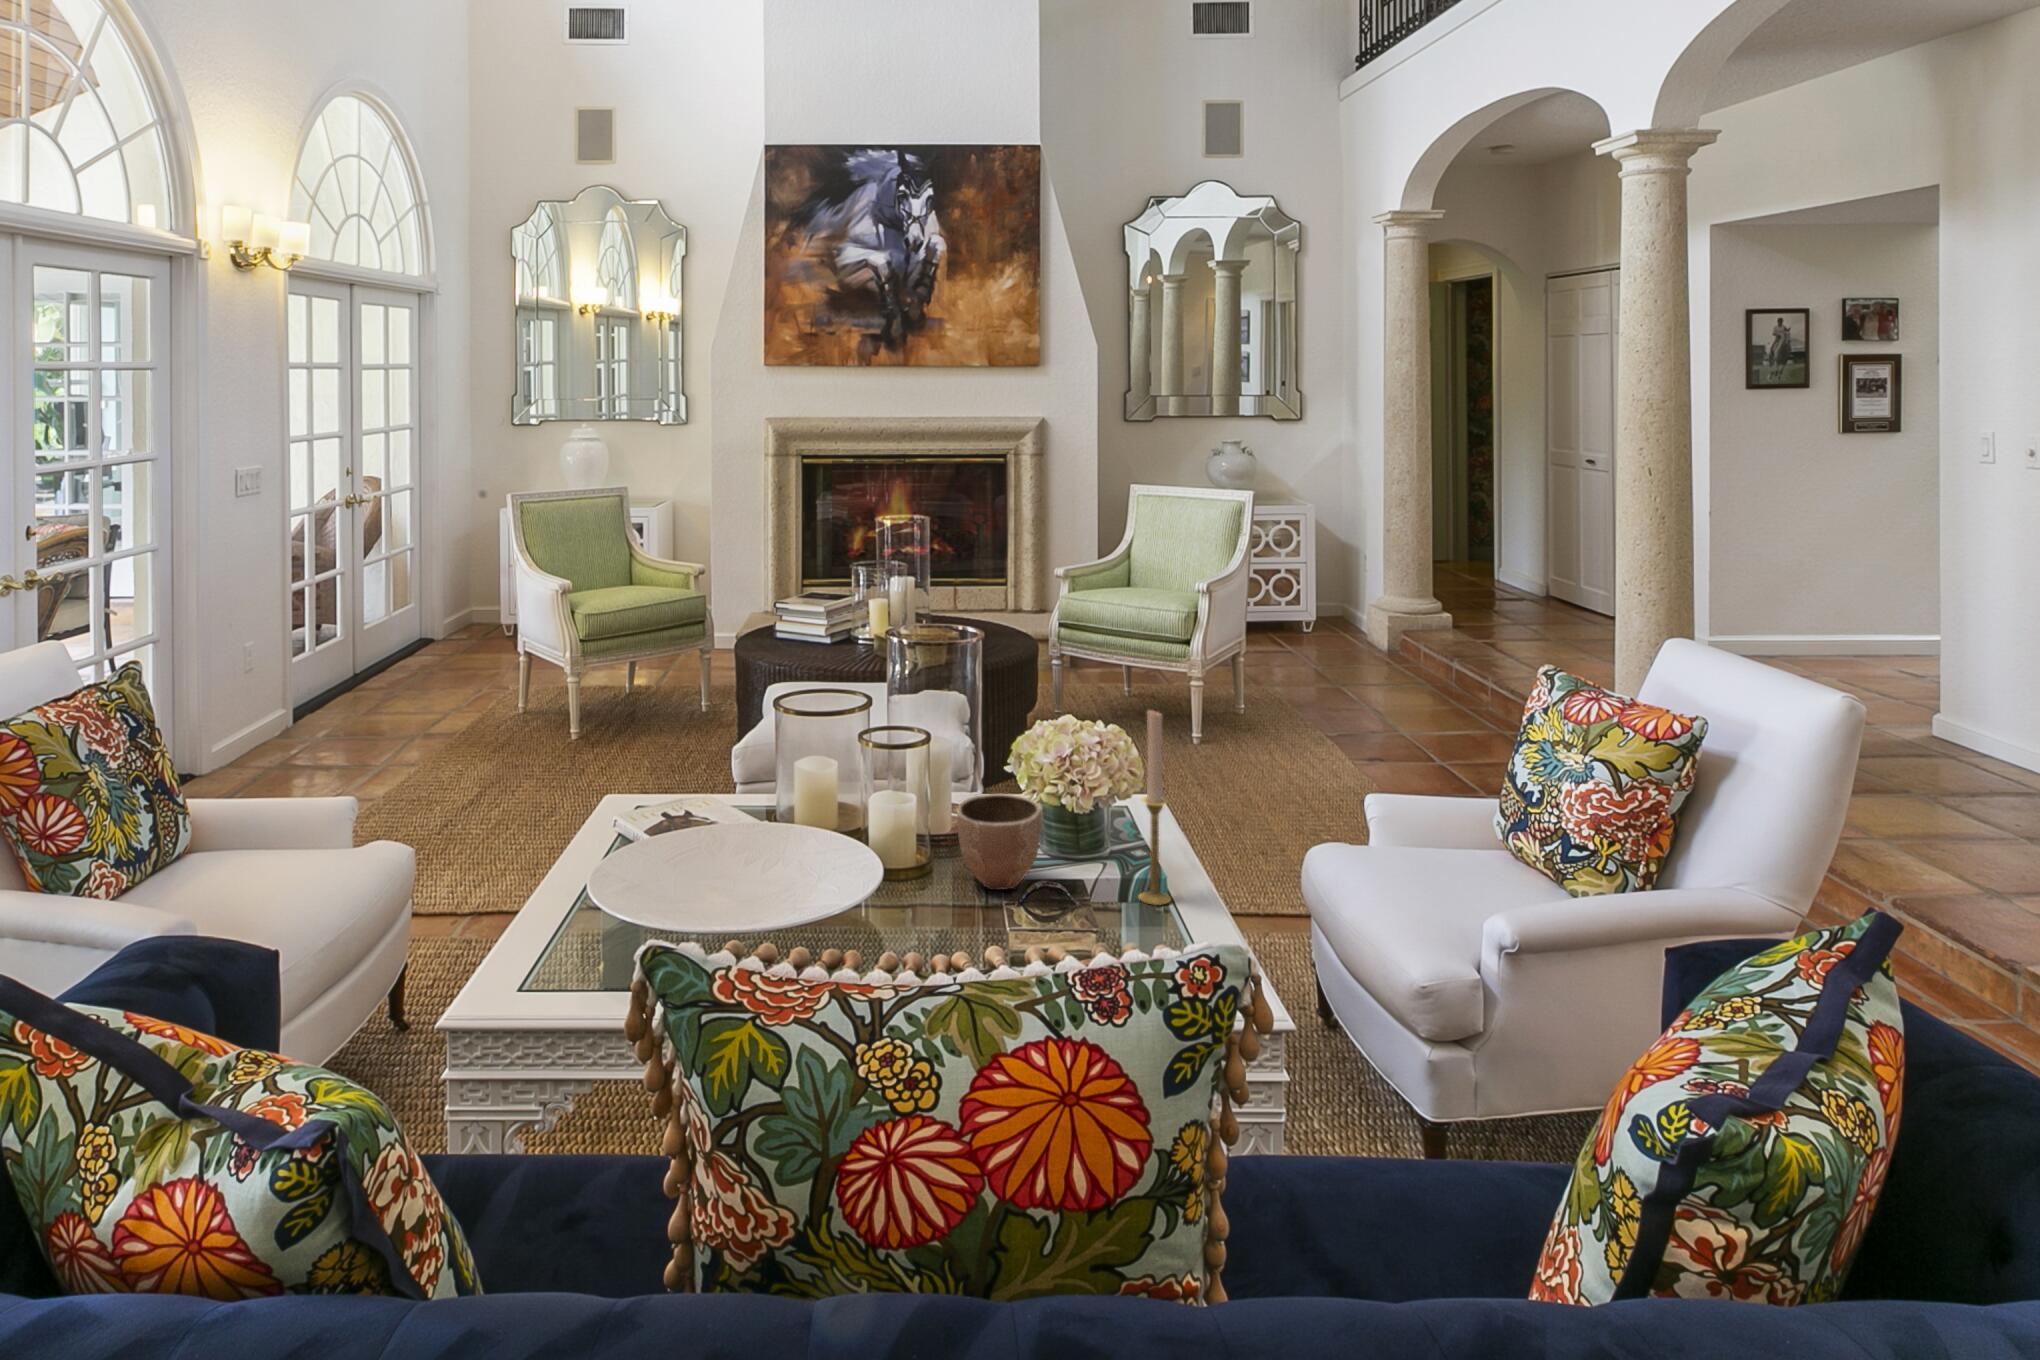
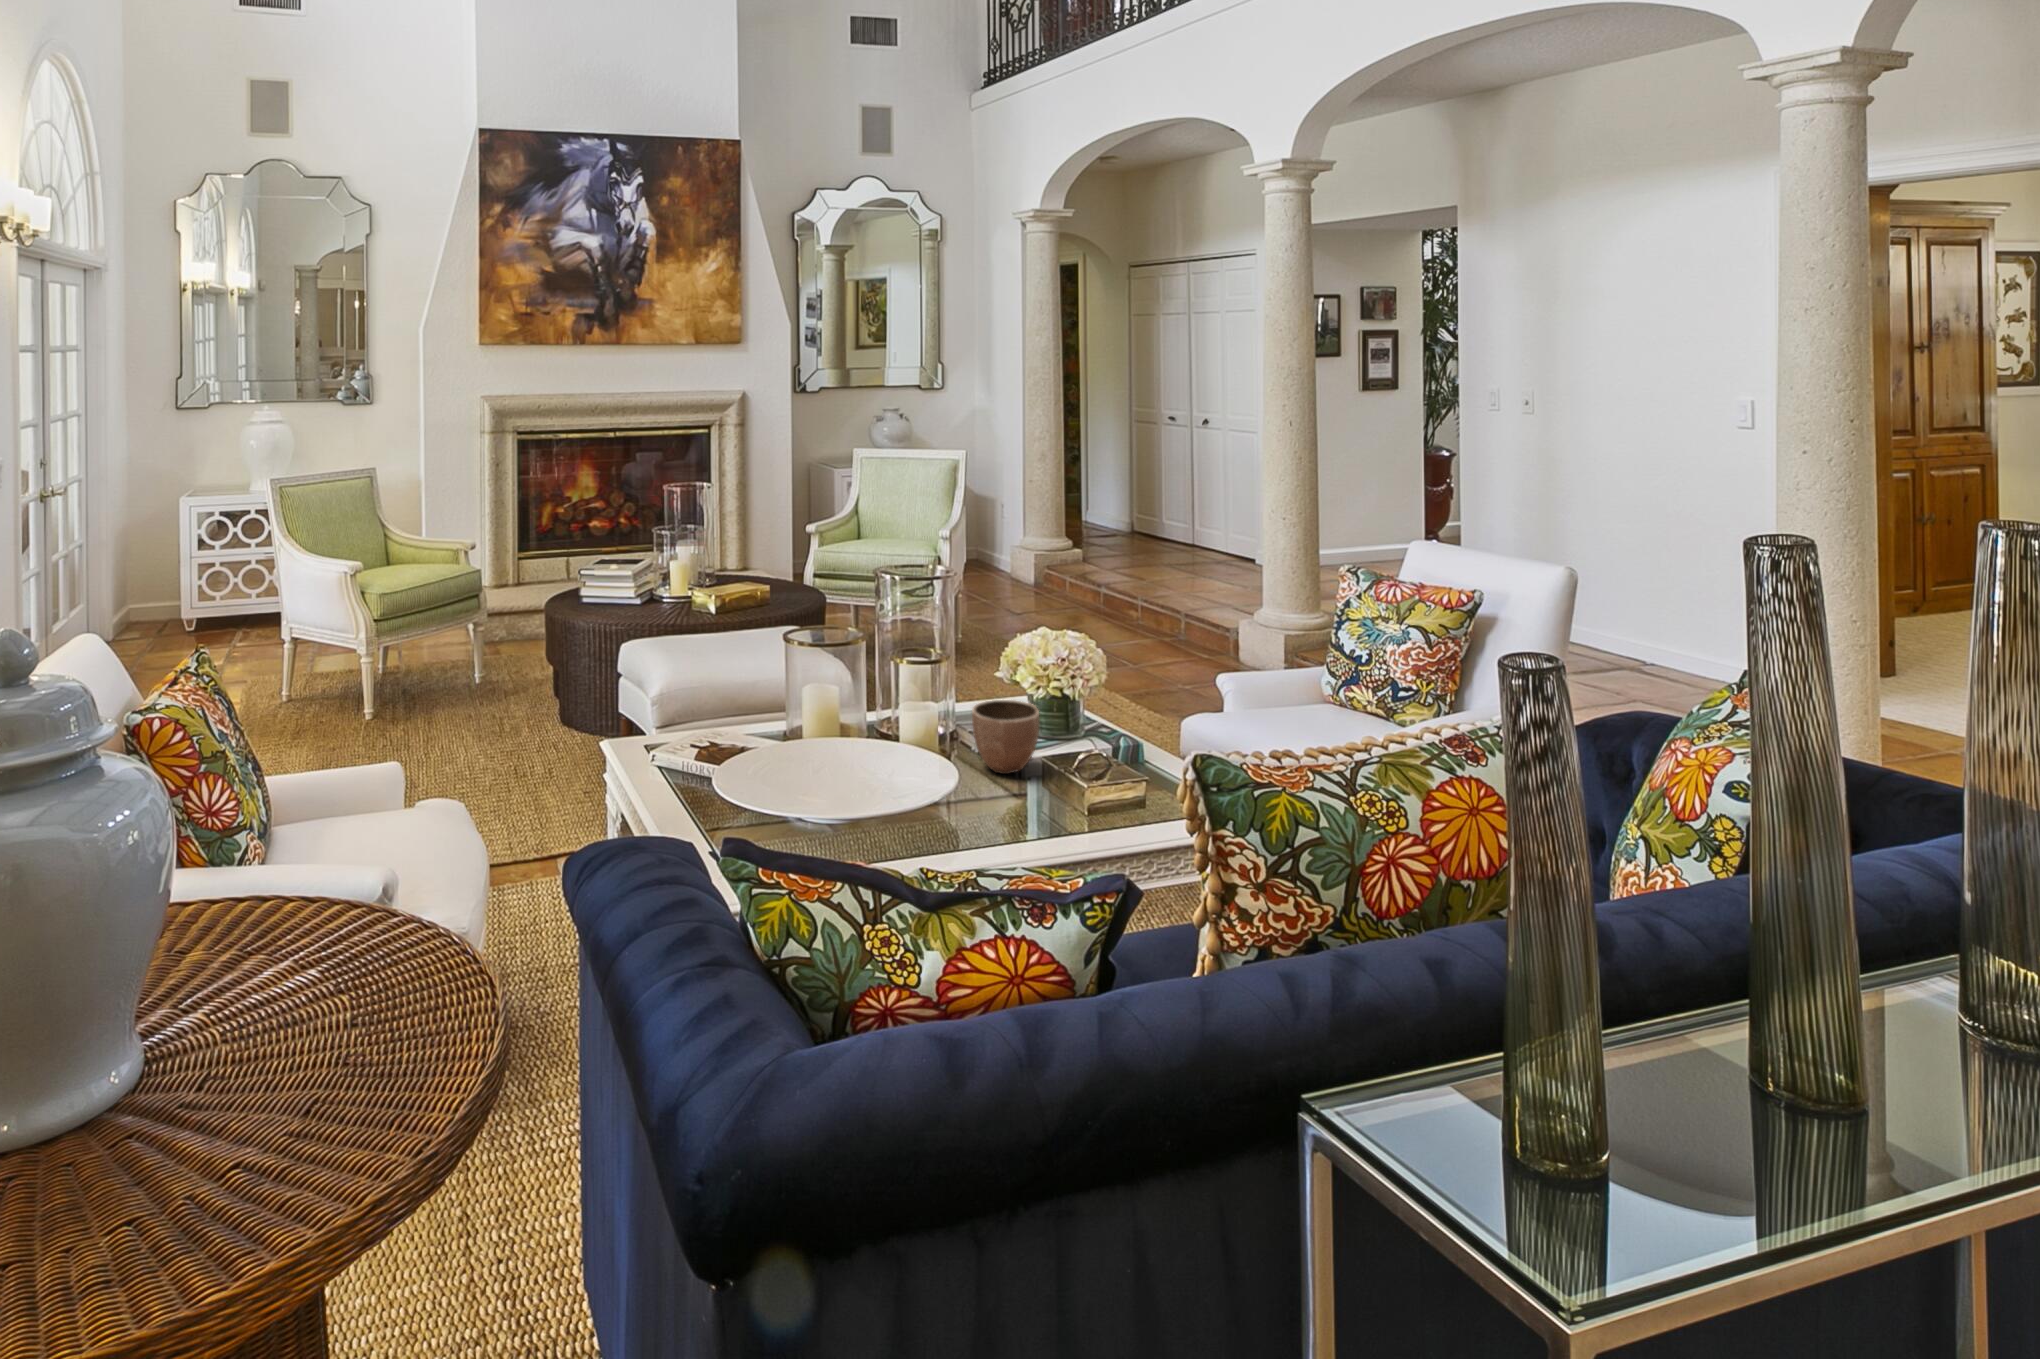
candlestick: present [1138,710,1171,905] -> none [1104,621,1129,770]

